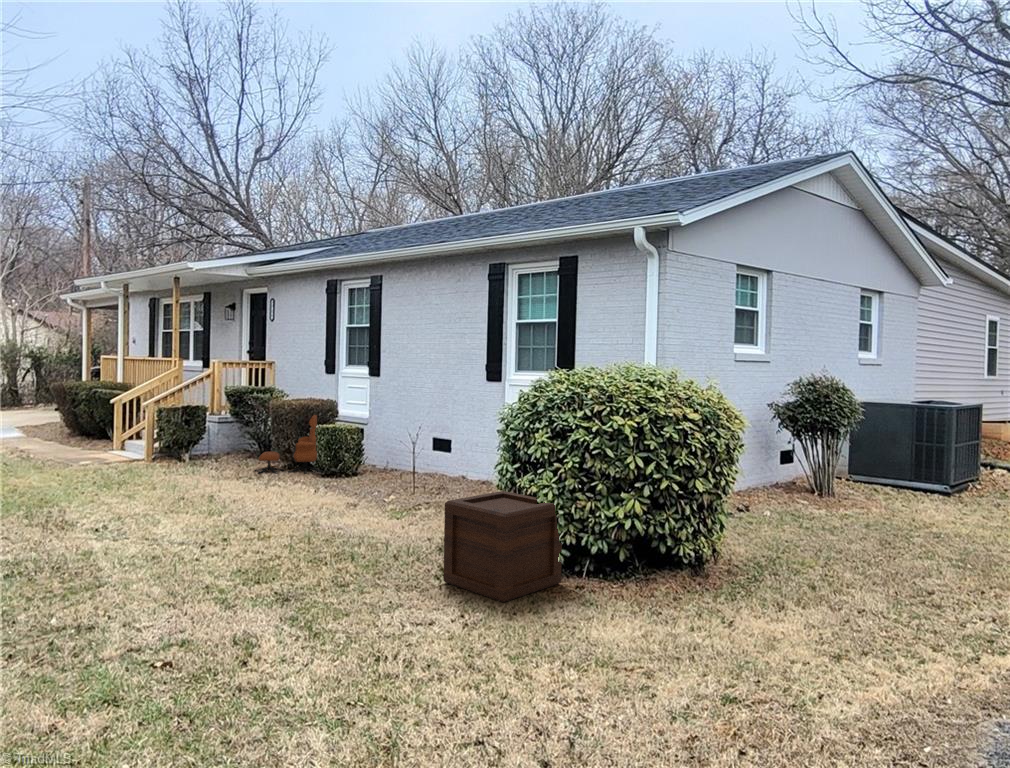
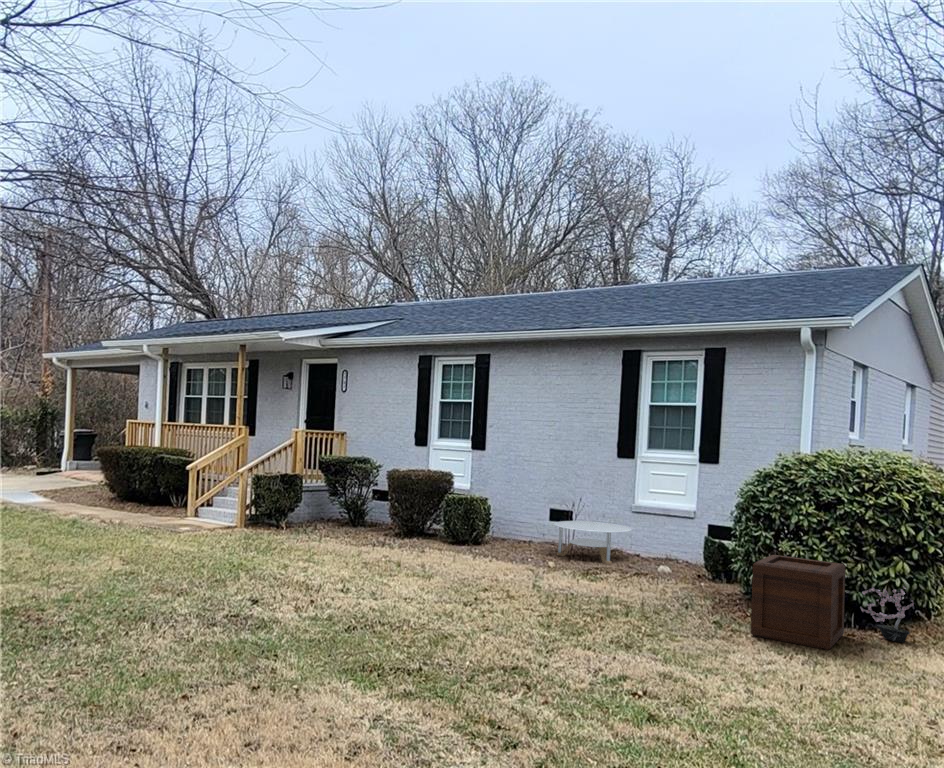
lounge chair: present [255,415,322,474] -> none [377,485,441,542]
round table: none [408,451,492,498] -> present [554,521,632,564]
potted plant: none [573,526,636,594] -> present [860,586,914,642]

